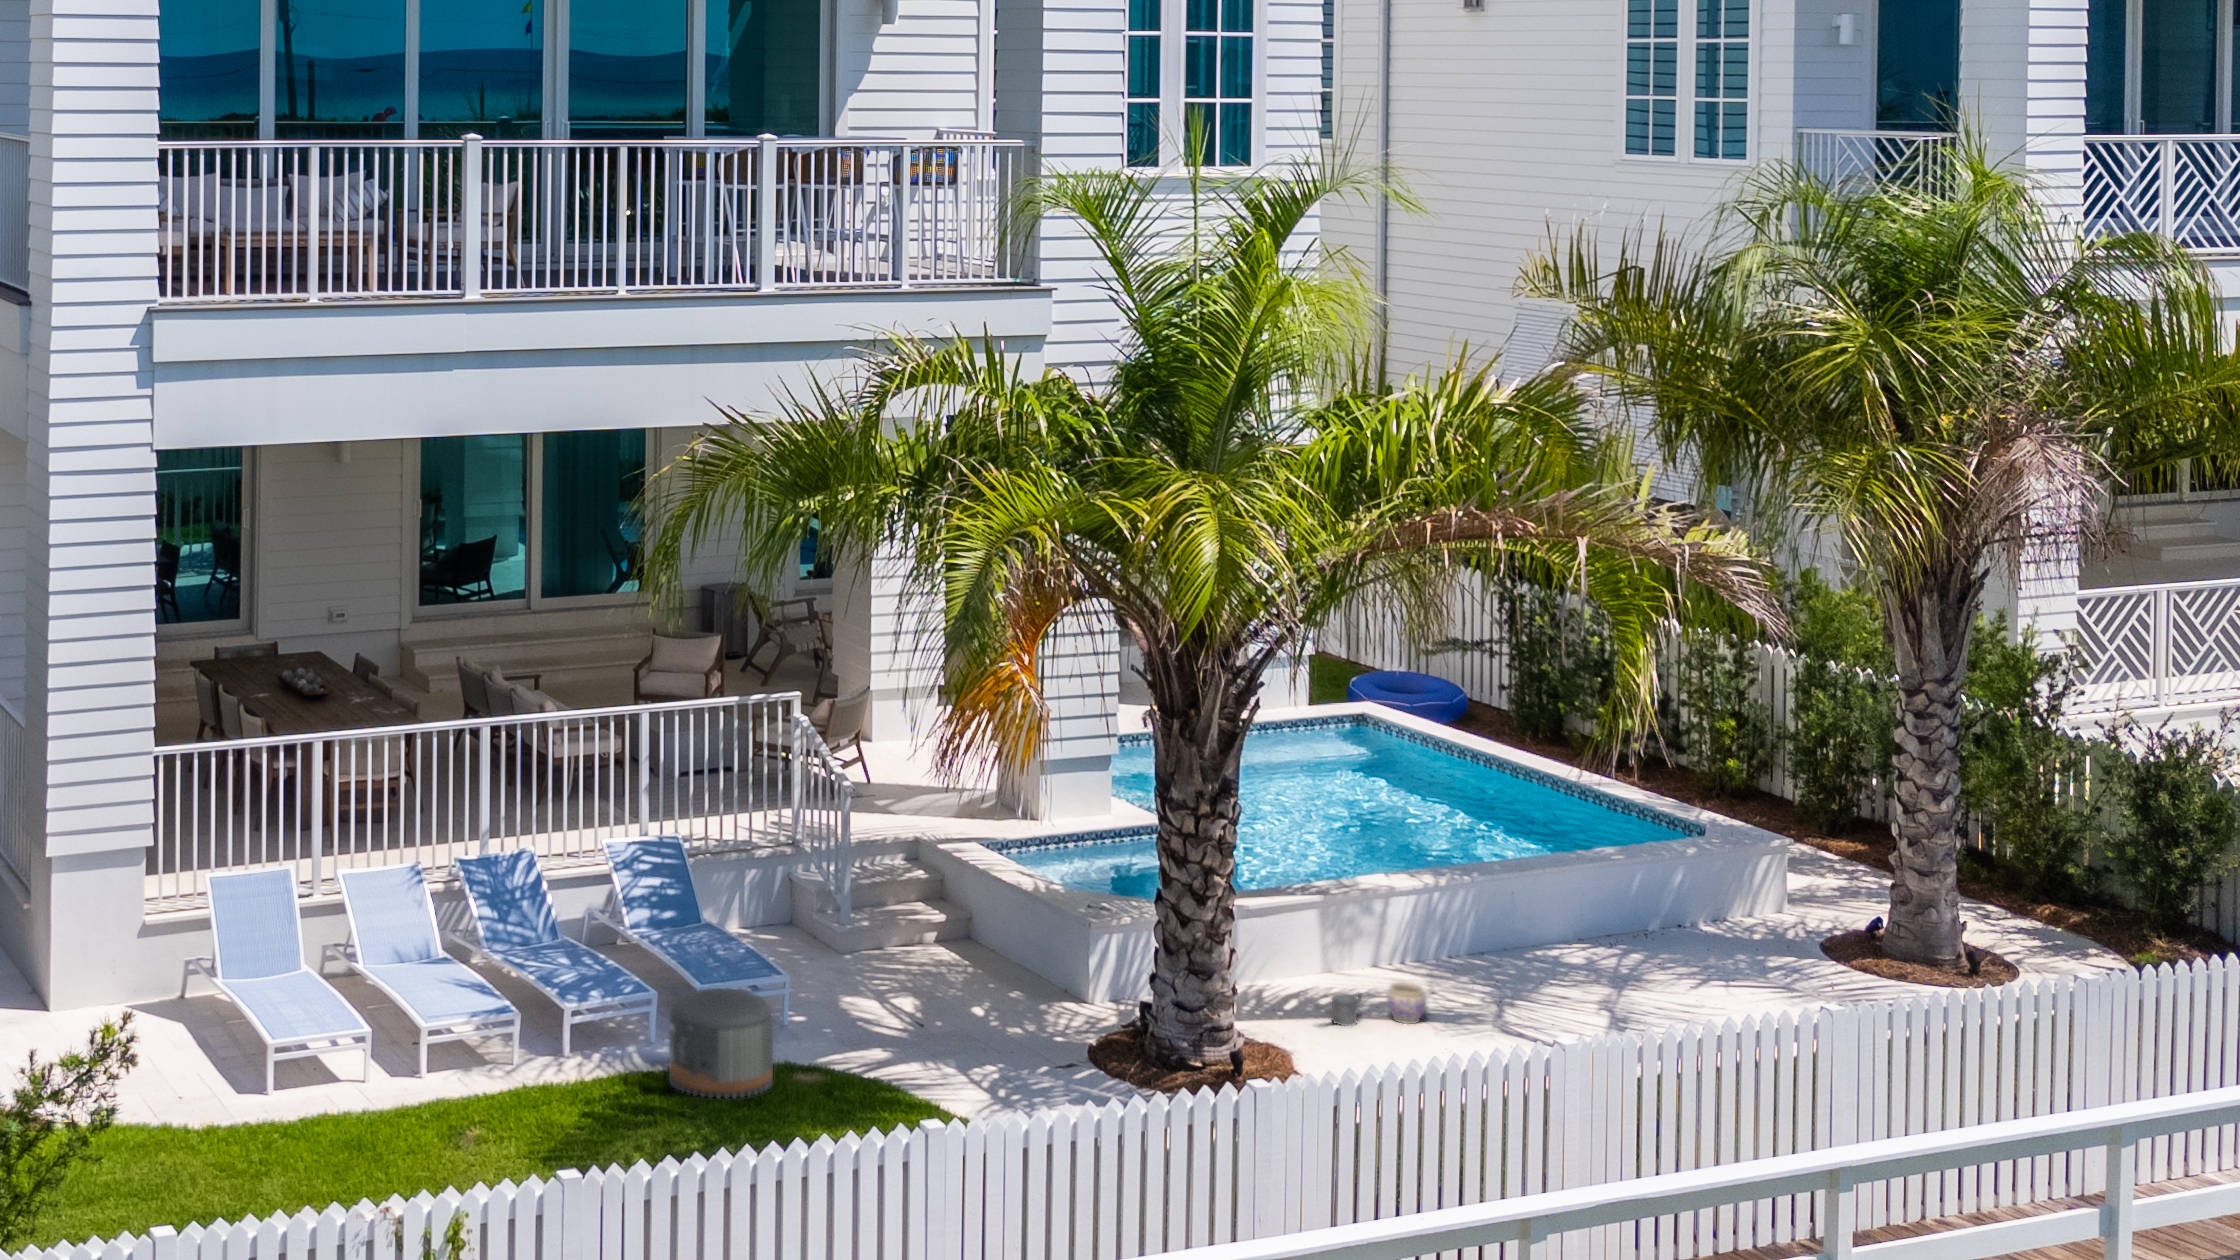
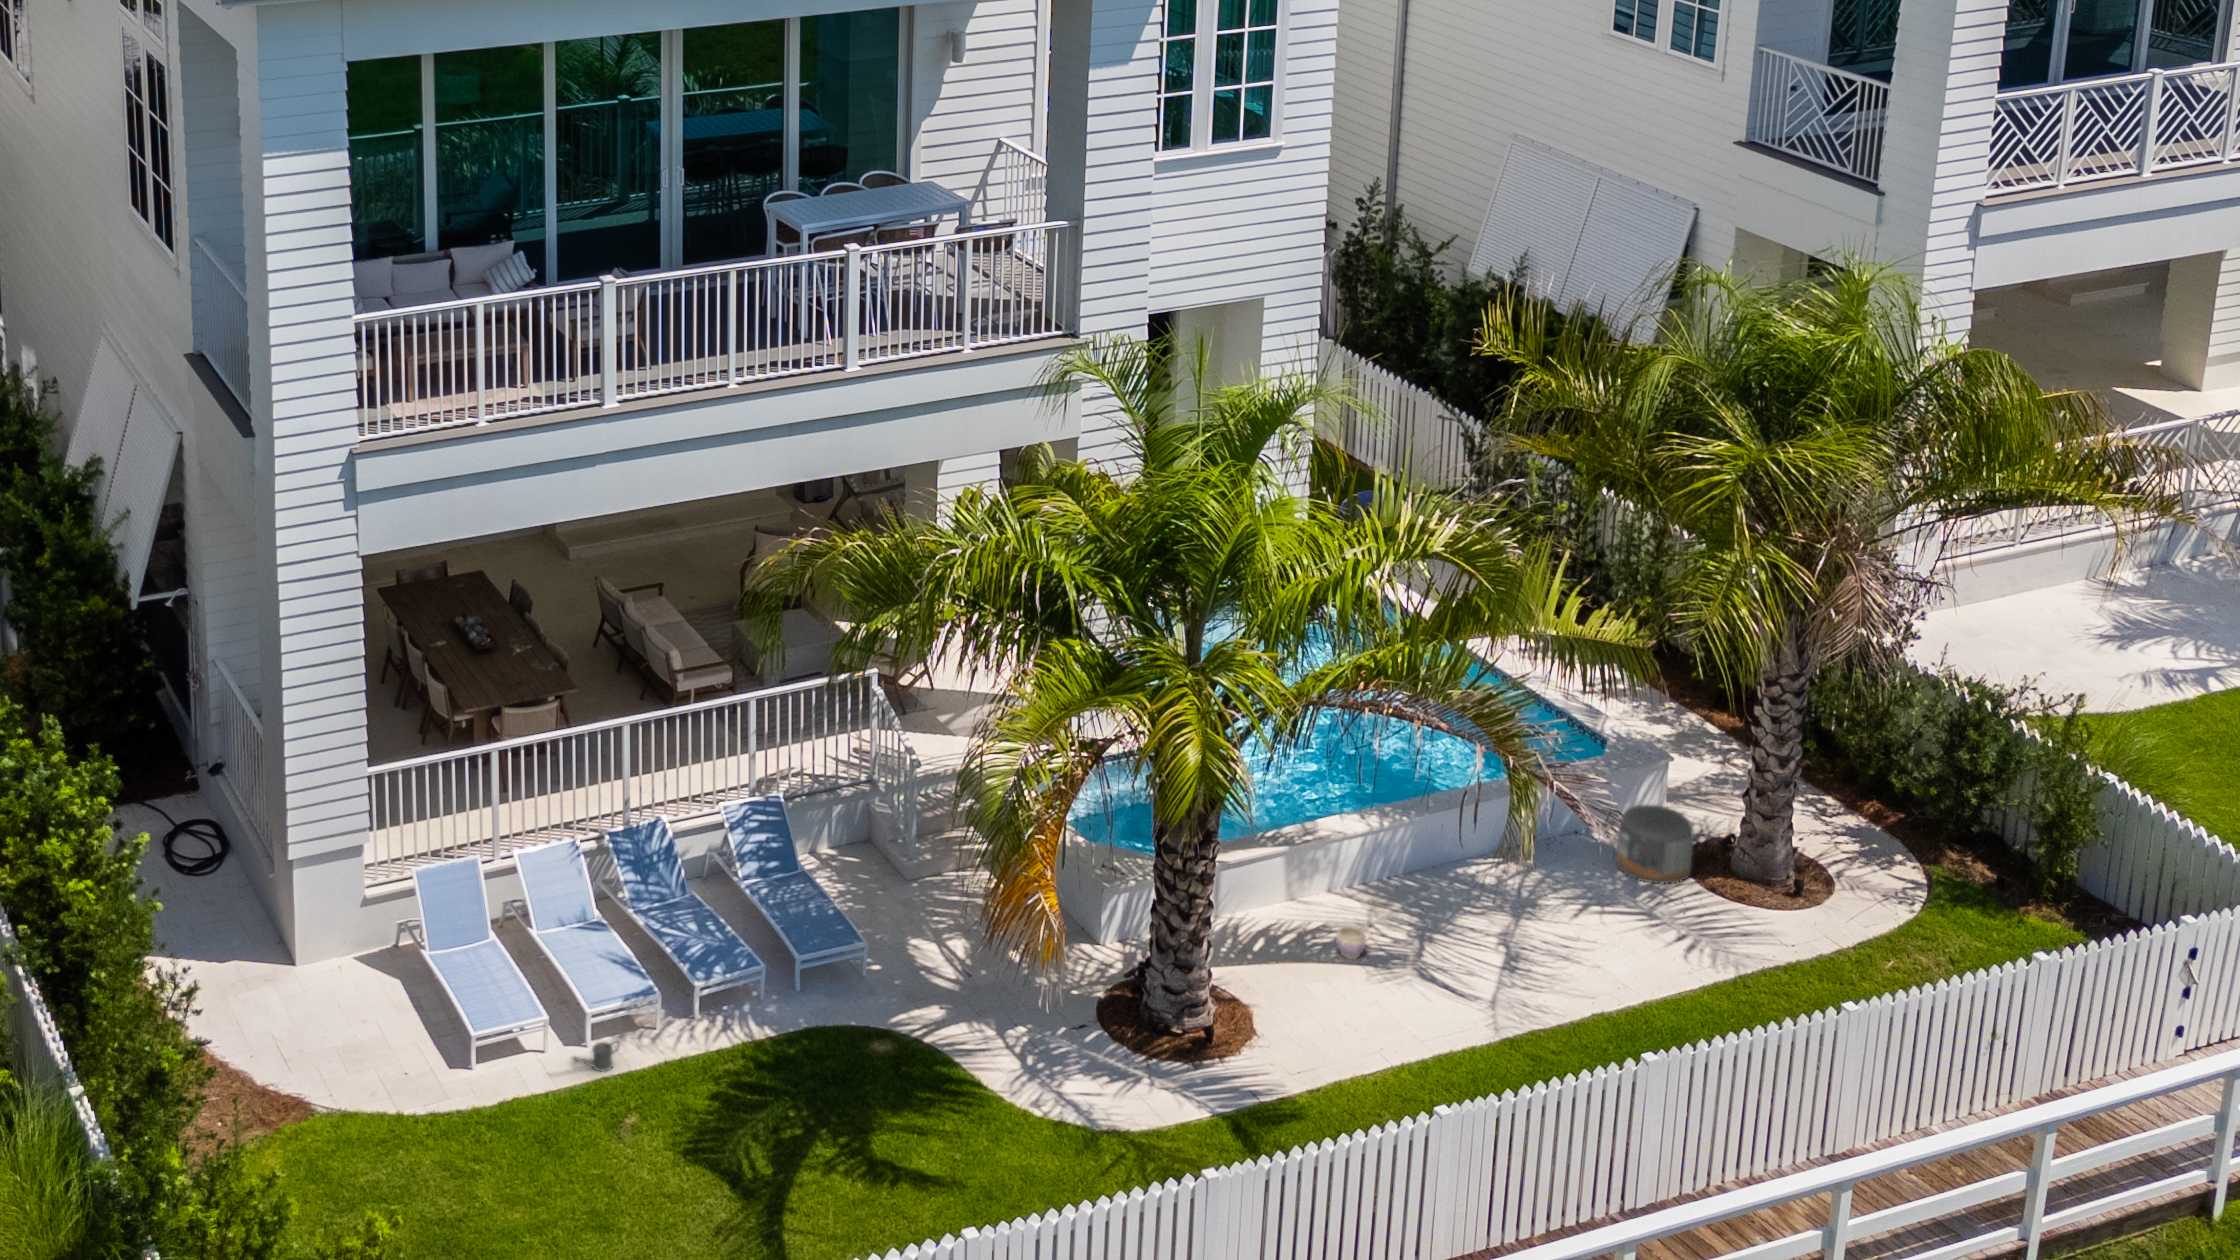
pouf: present [669,988,773,1098] -> present [1616,805,1694,884]
watering can: present [1315,993,1362,1026] -> present [573,1041,619,1072]

